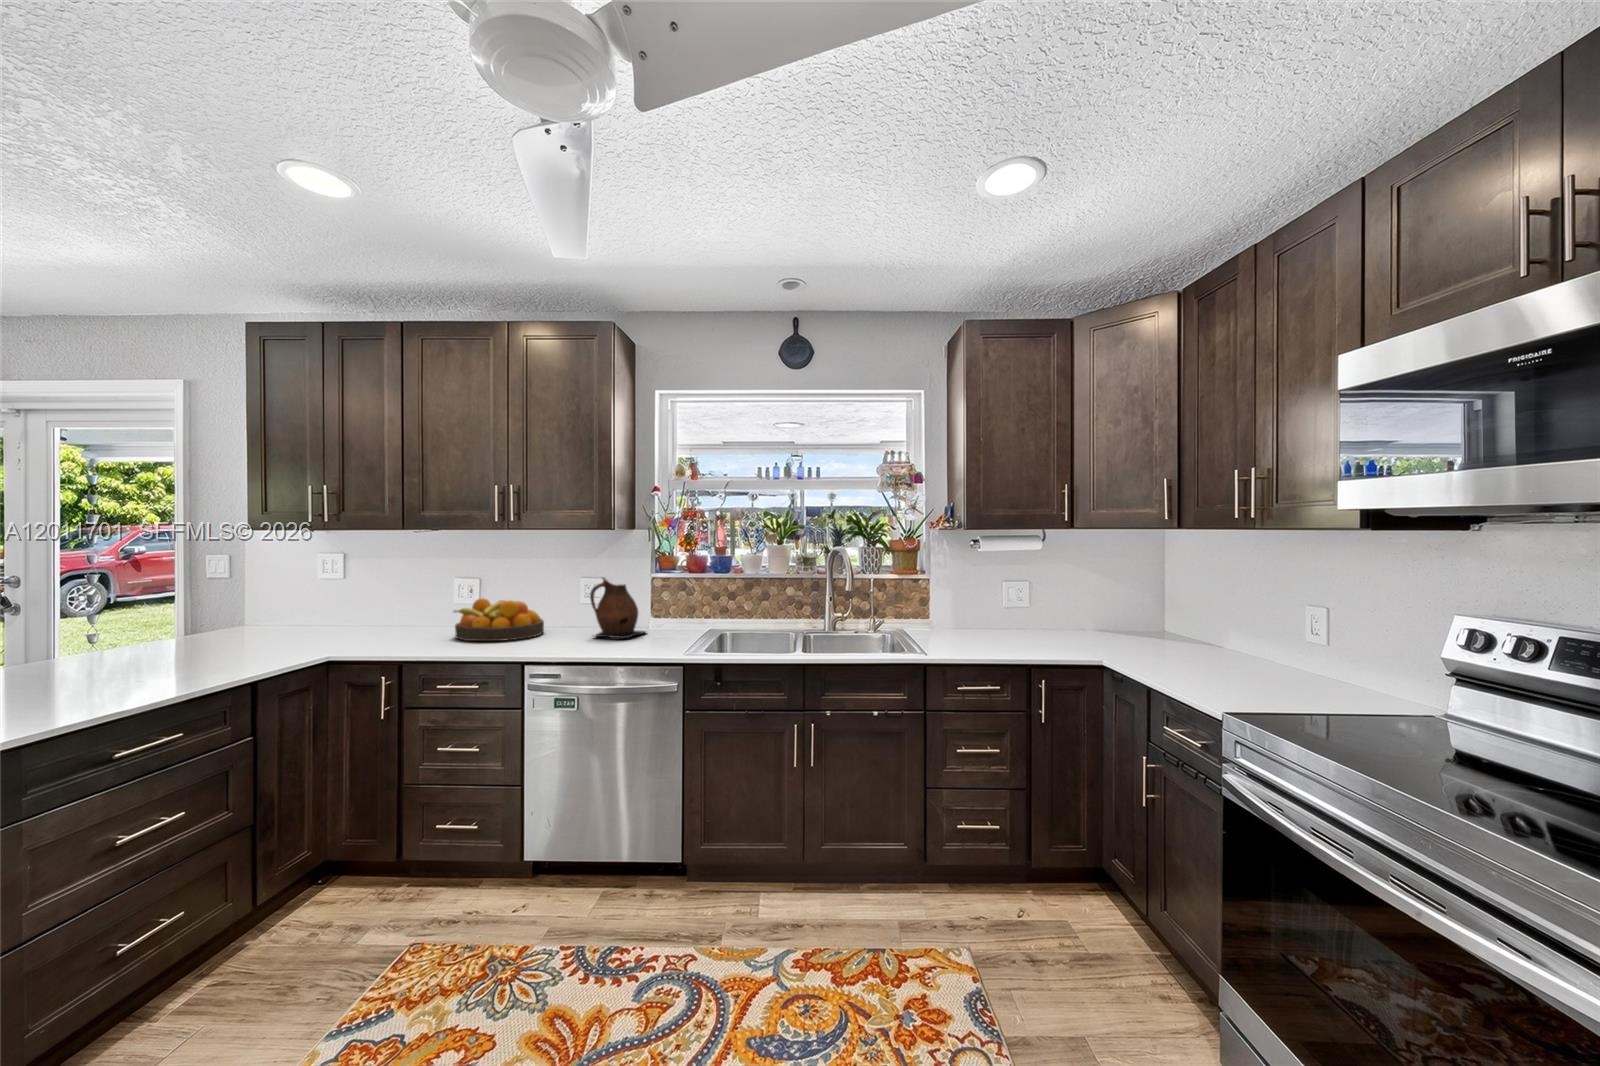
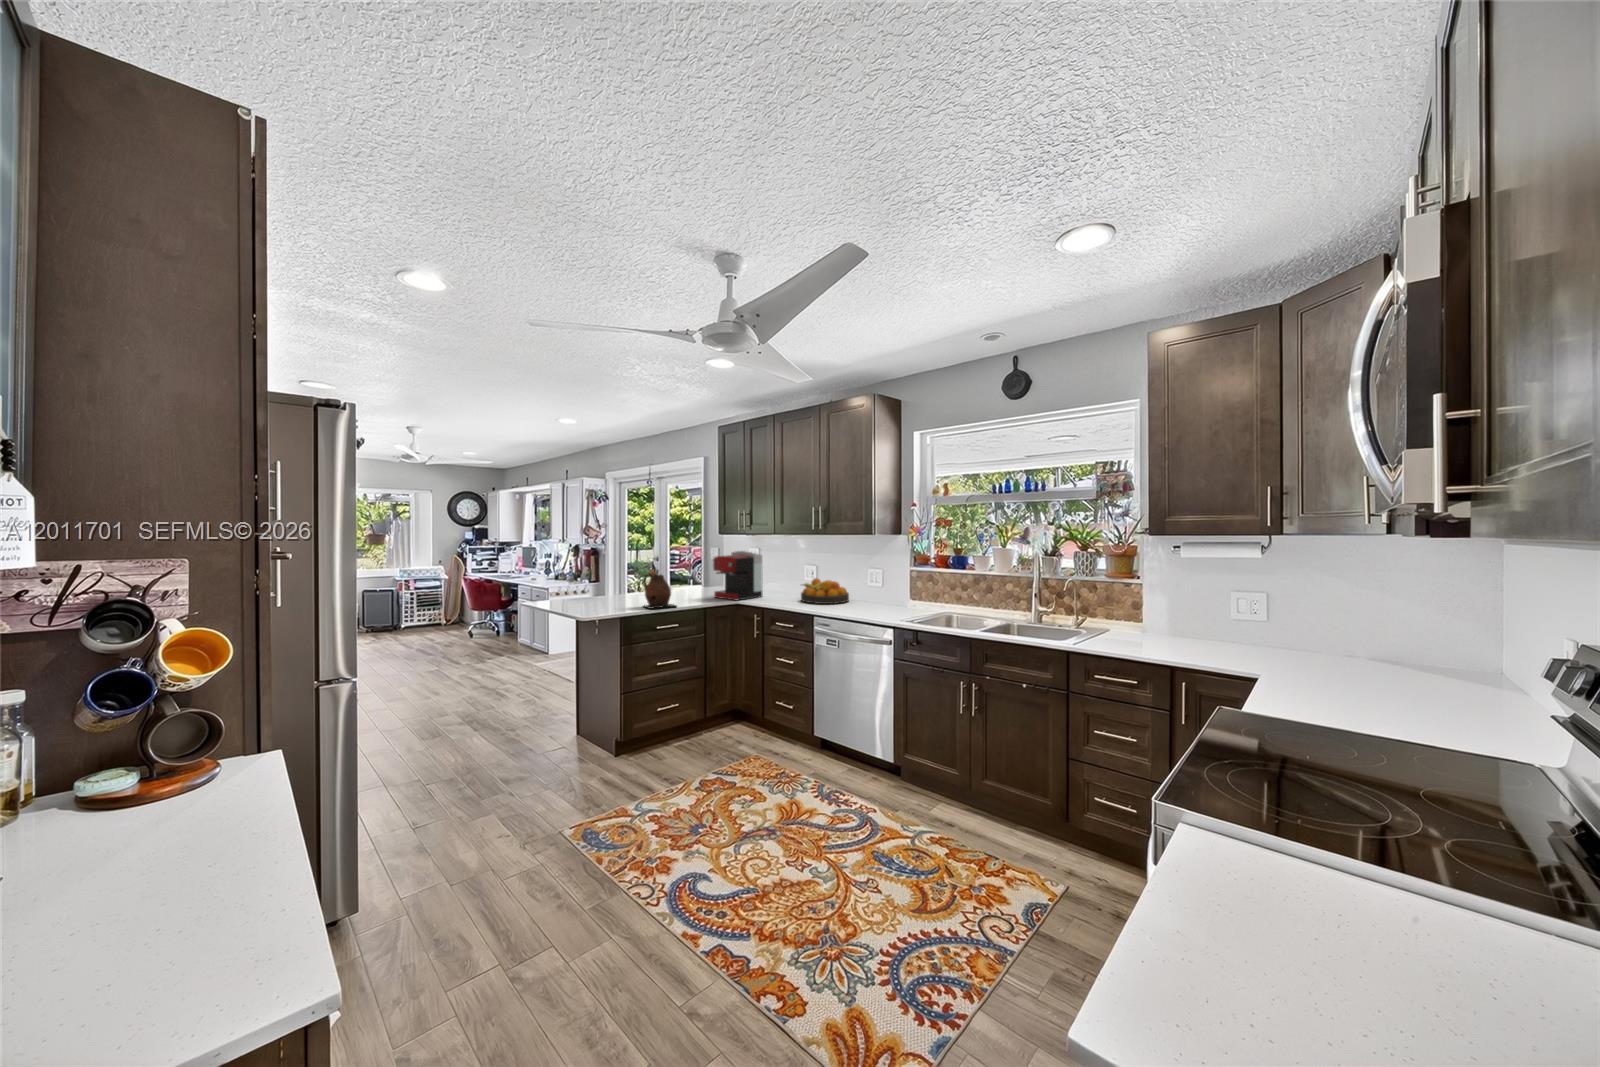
coffee maker: none [251,556,365,652] -> present [713,551,763,600]
ceramic pitcher: present [590,578,645,638] -> present [643,570,676,609]

